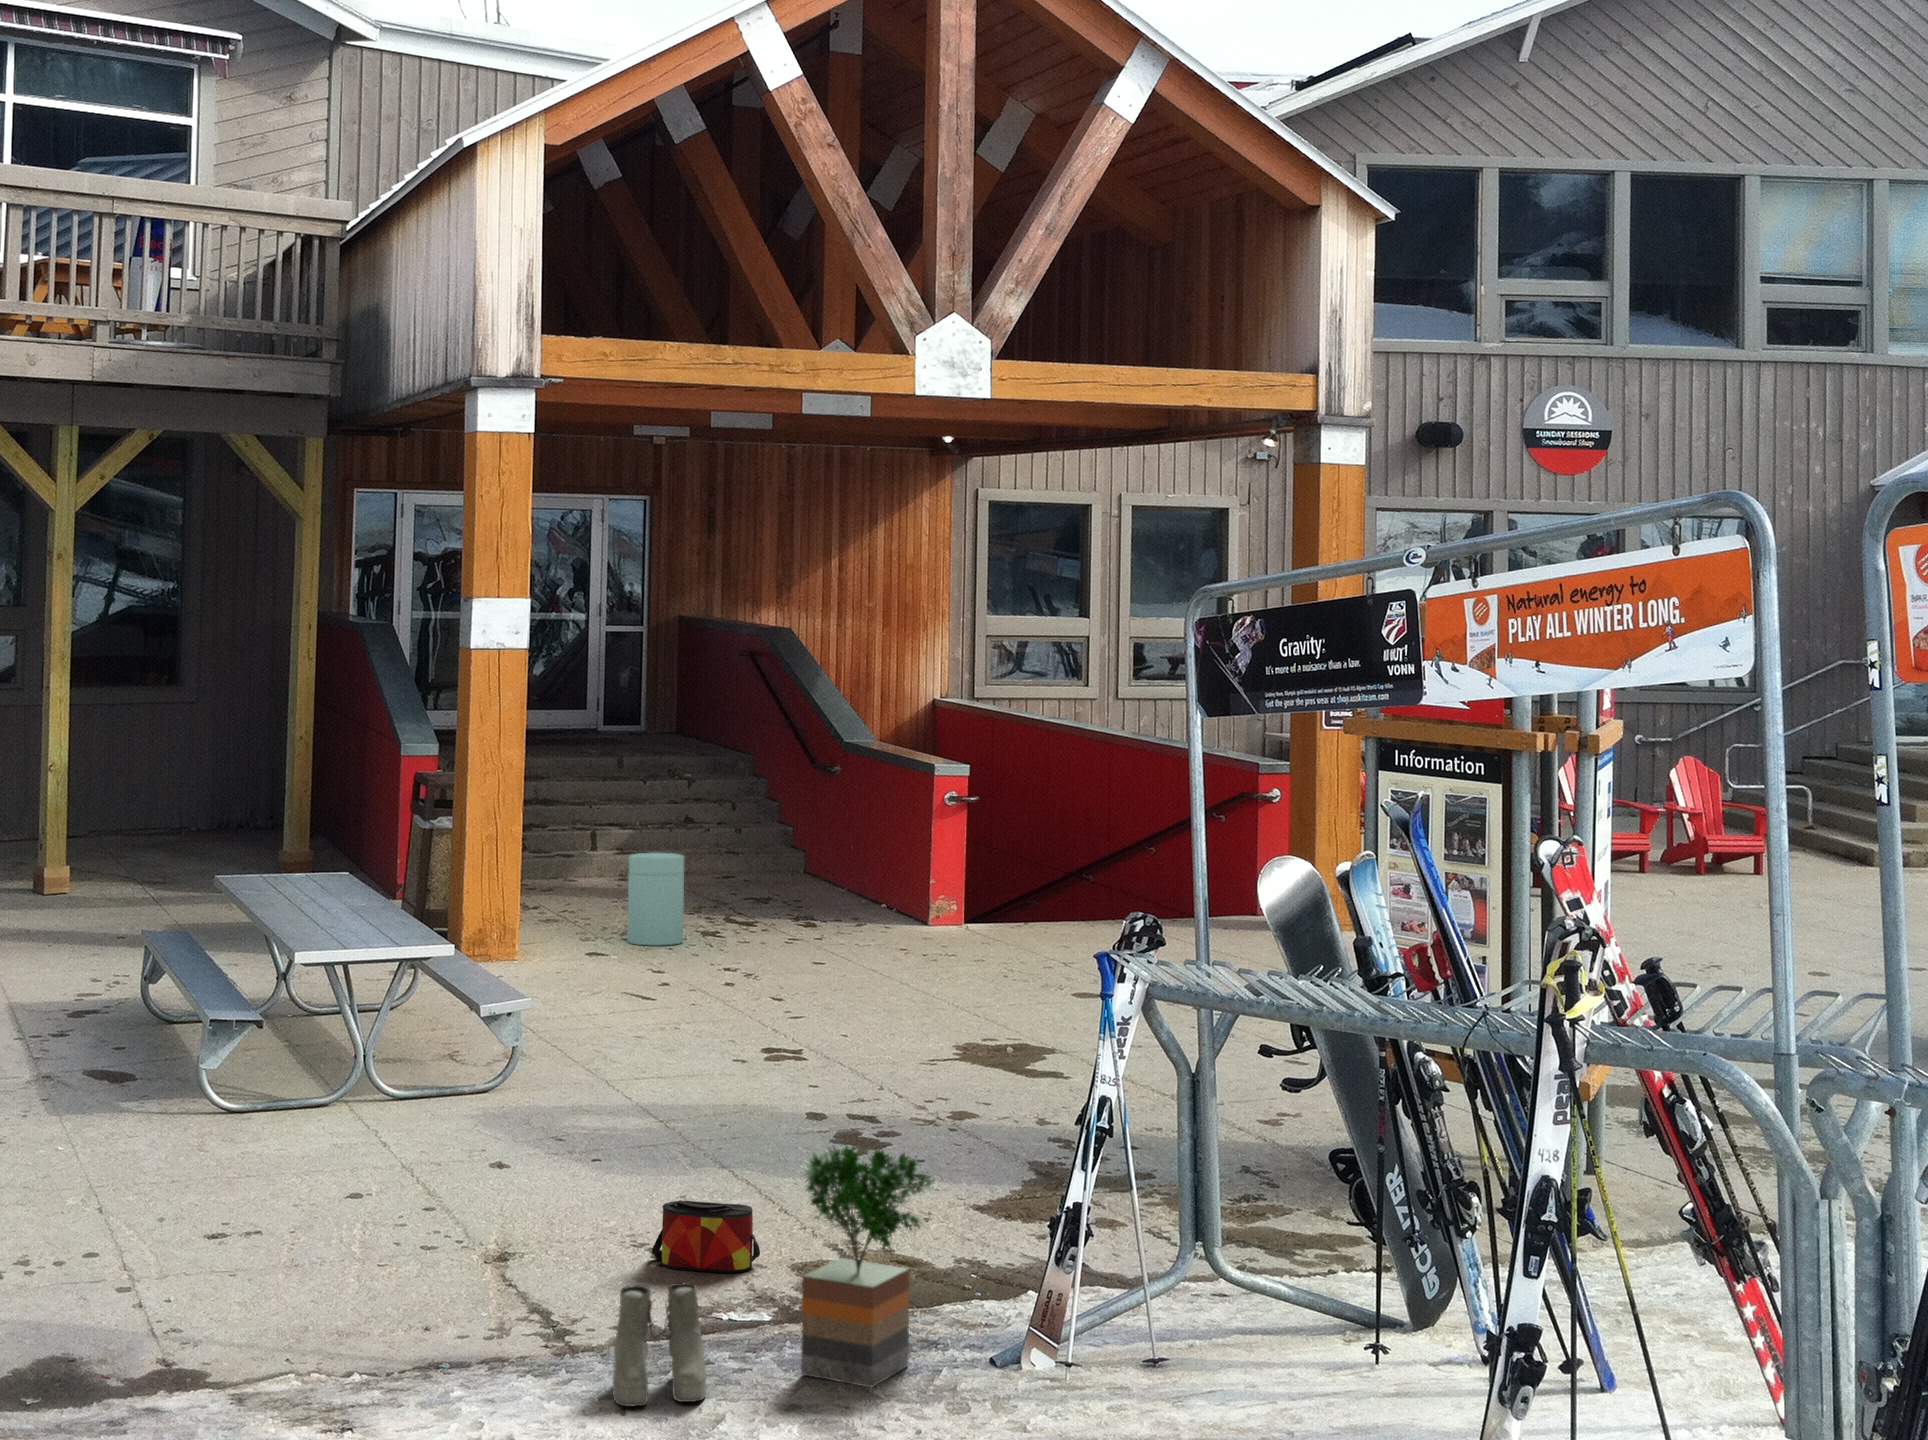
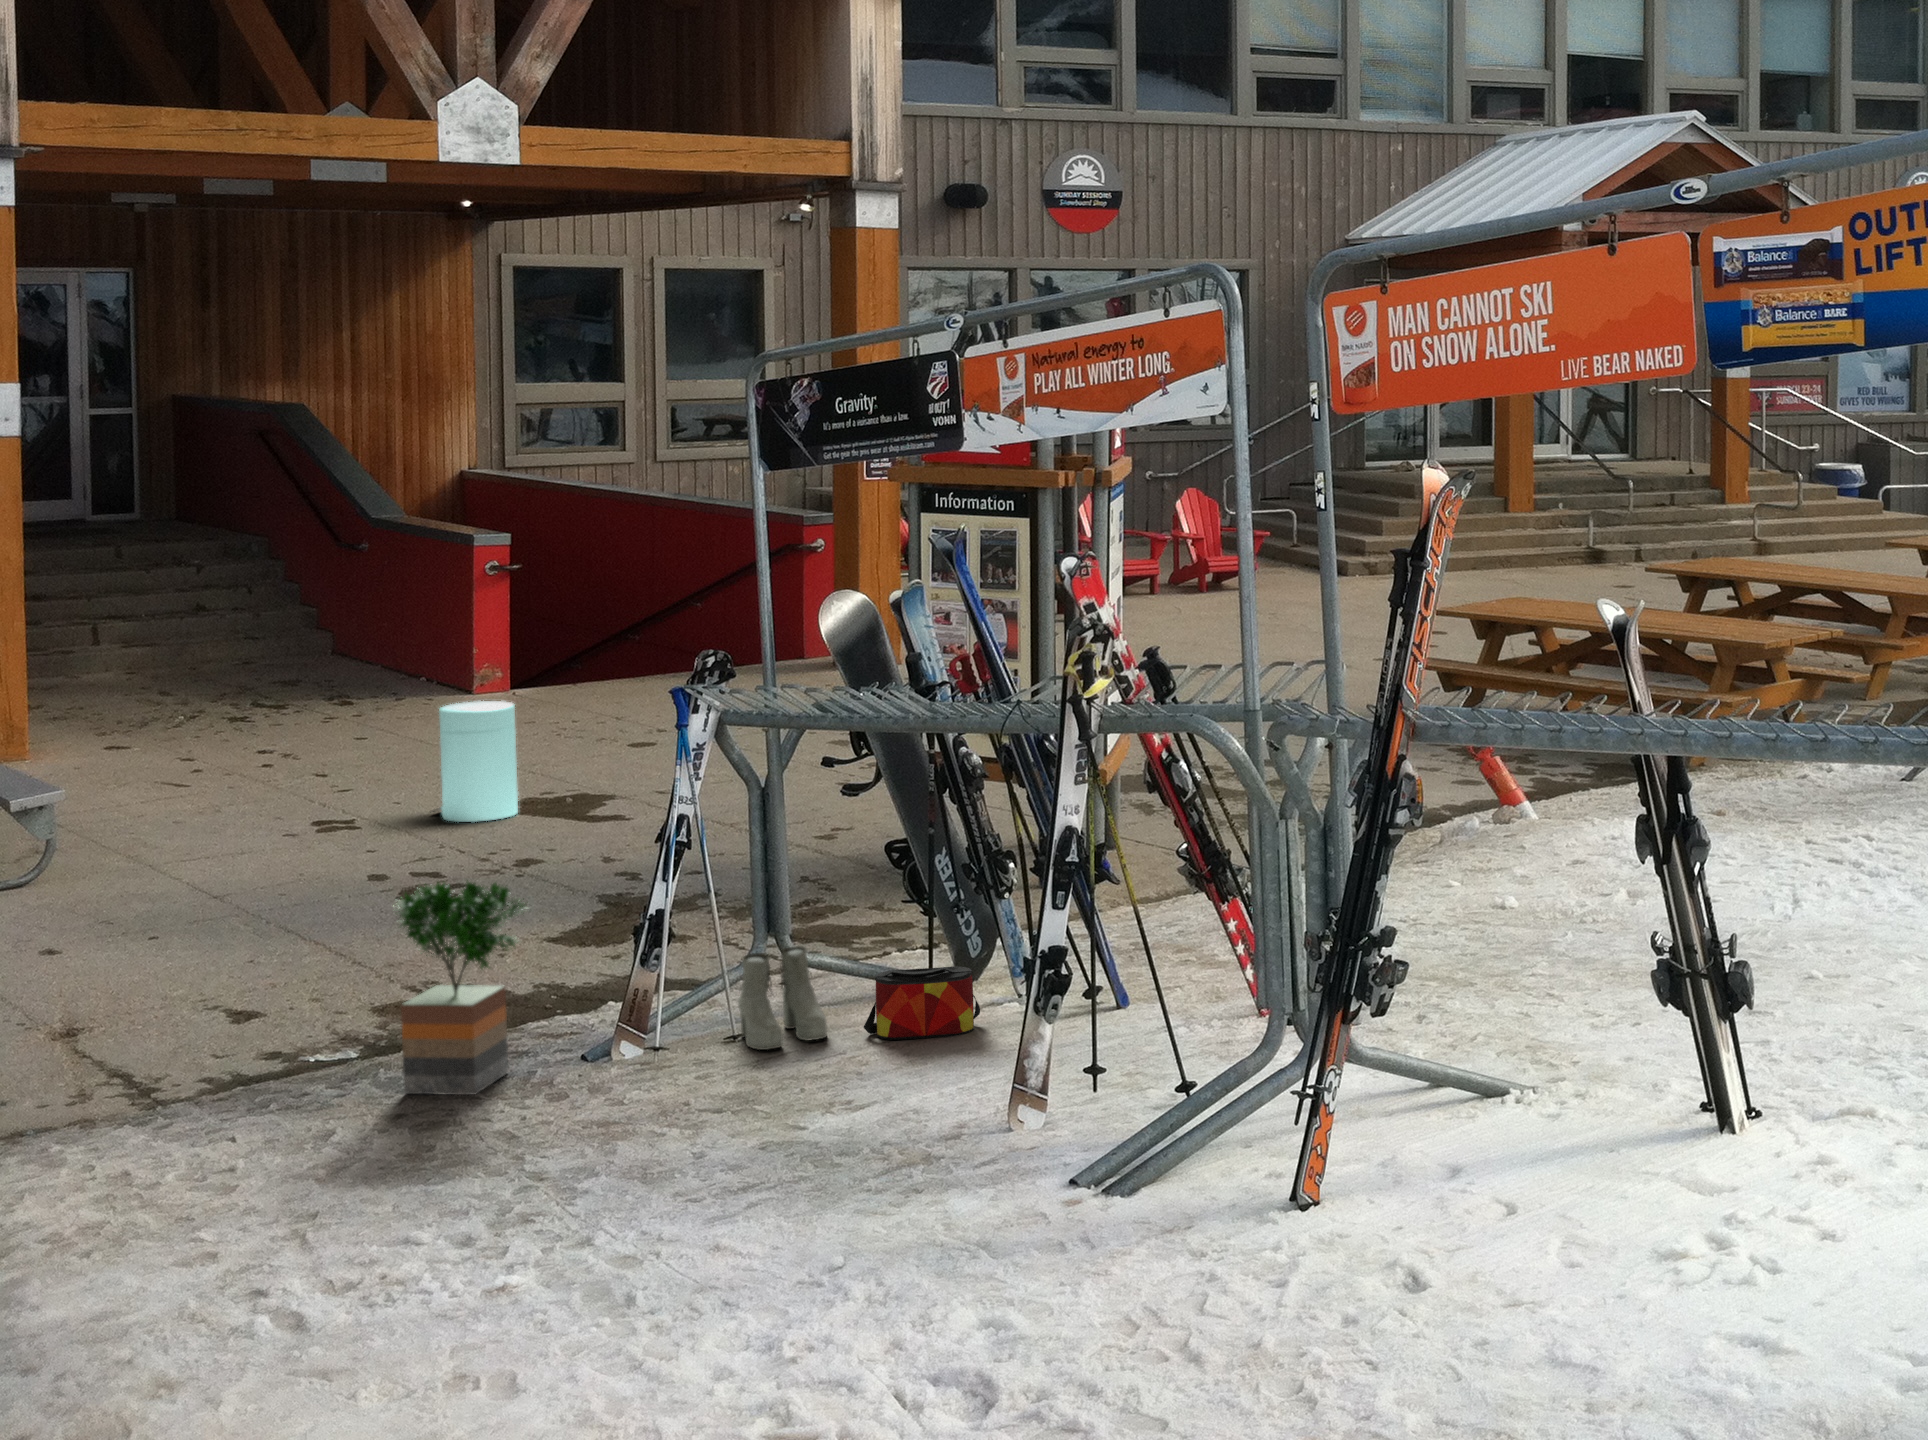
trash can: present [626,853,684,945] -> present [434,701,518,822]
bag: present [651,1200,760,1273] -> present [864,966,980,1040]
boots: present [613,1283,707,1407] -> present [738,946,827,1050]

